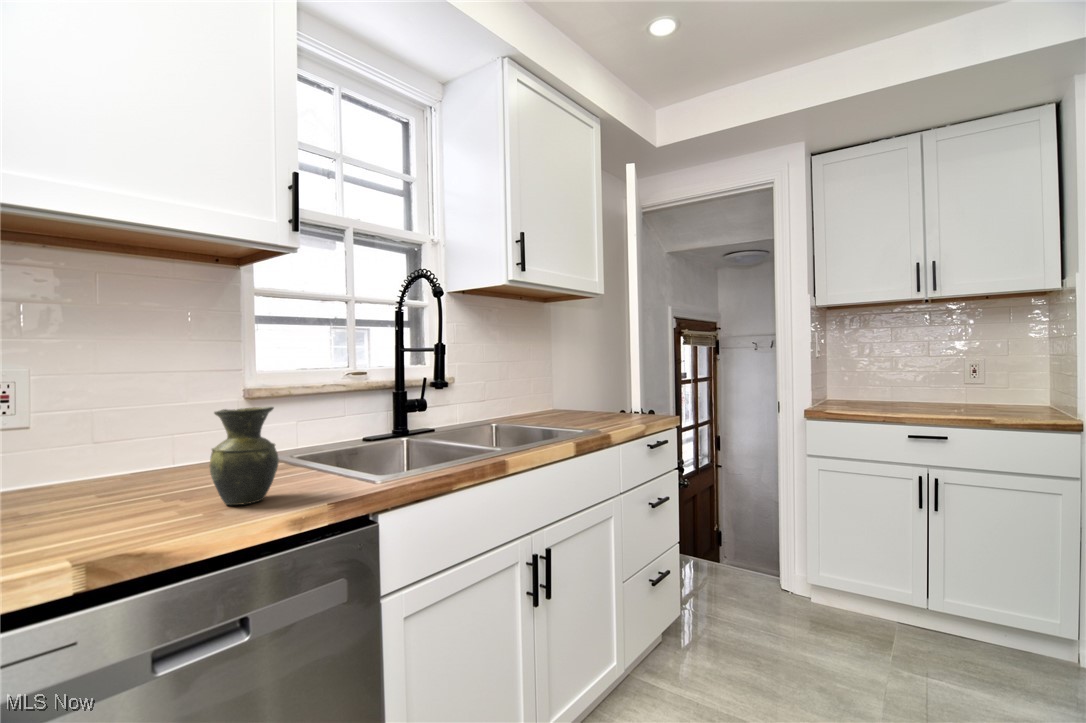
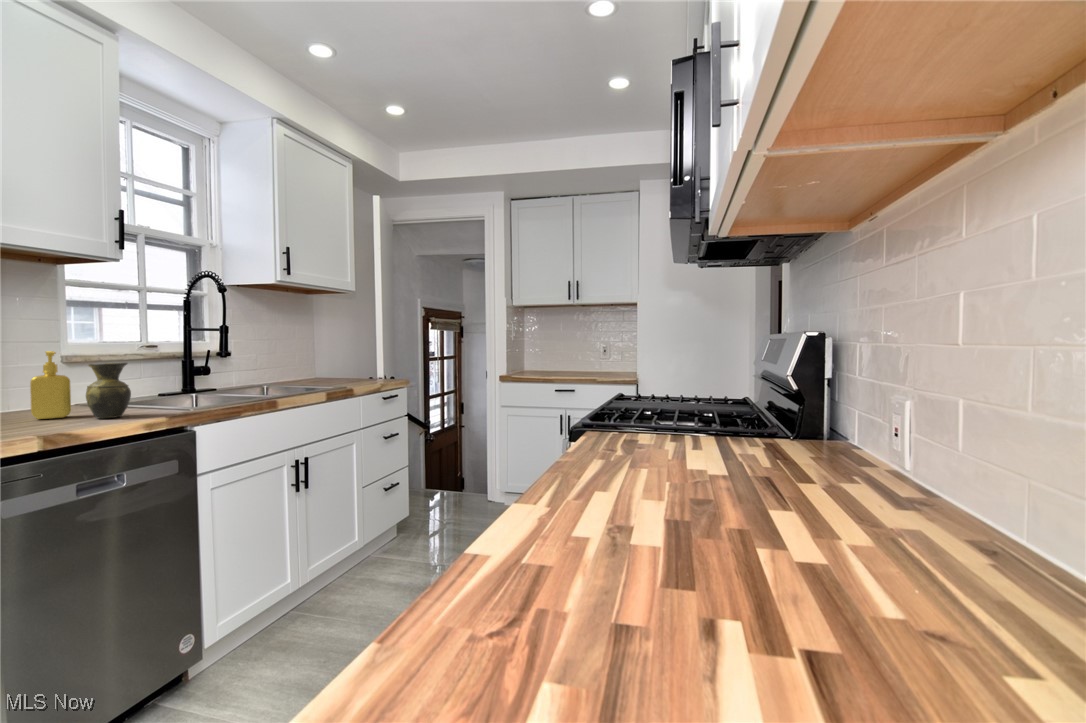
soap dispenser: none [147,388,209,499] -> present [30,351,71,419]

